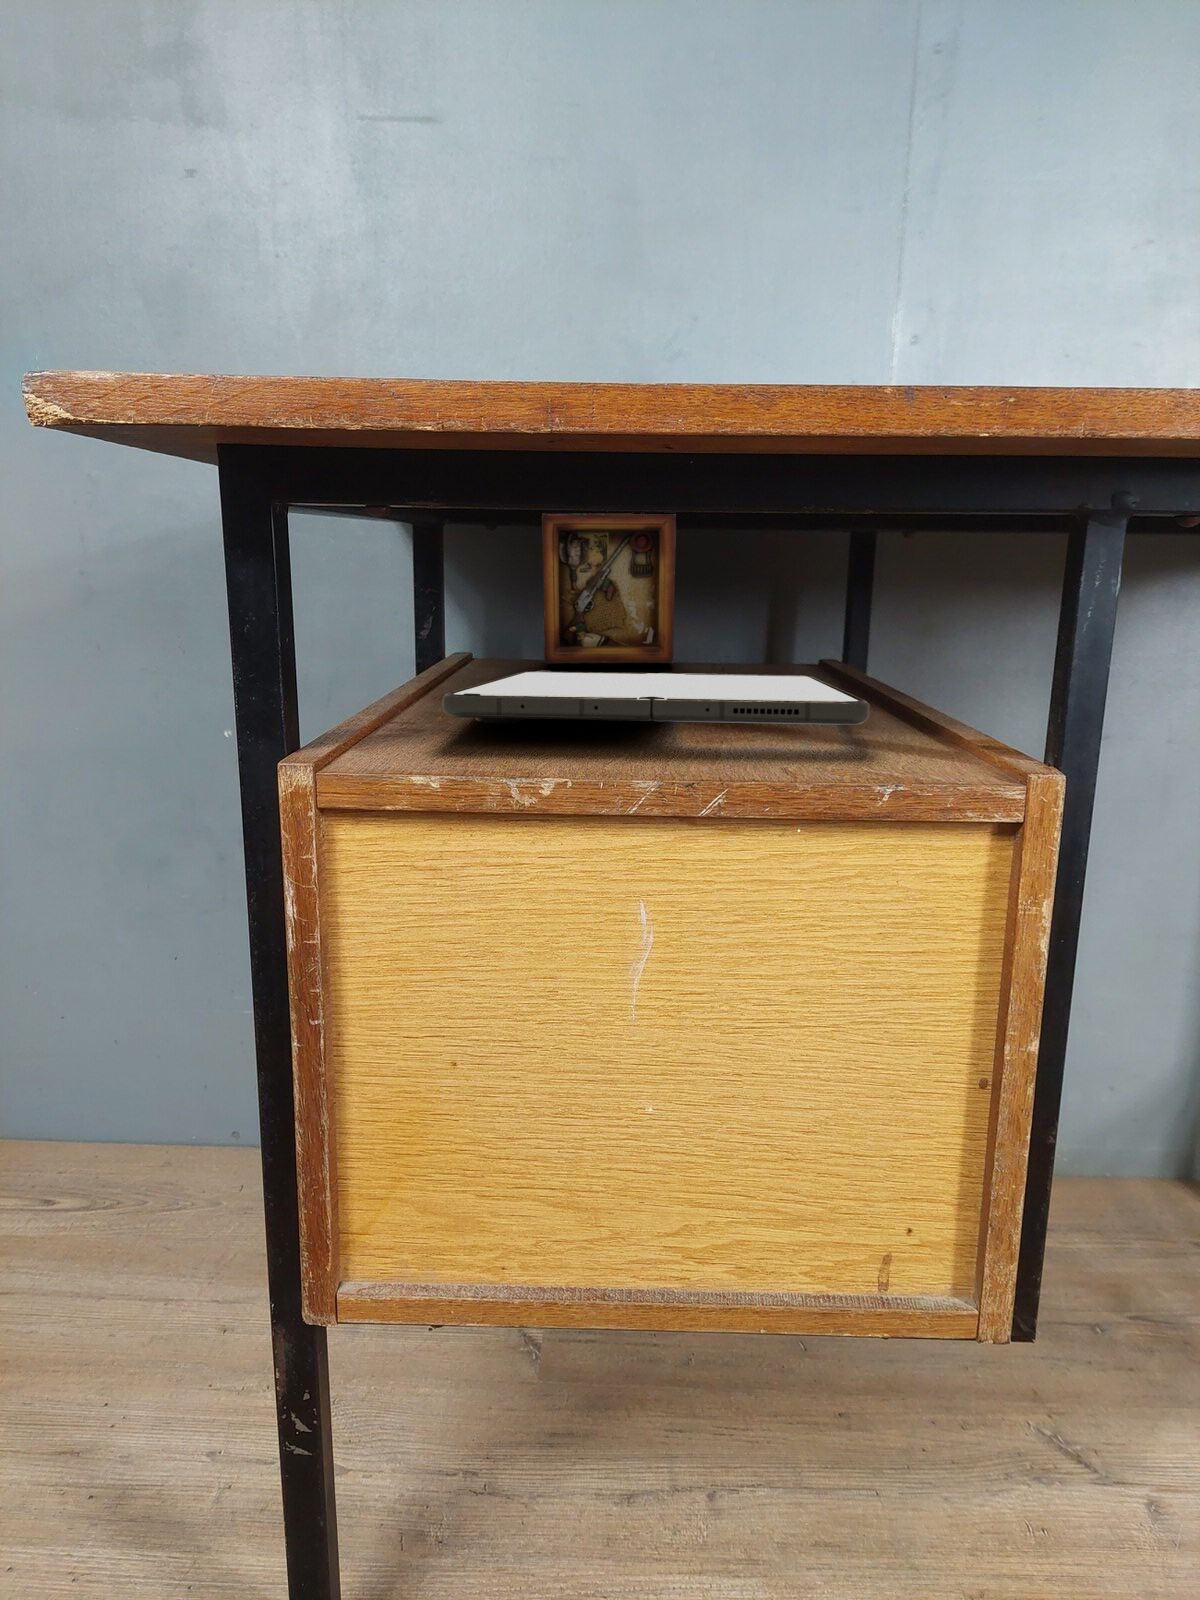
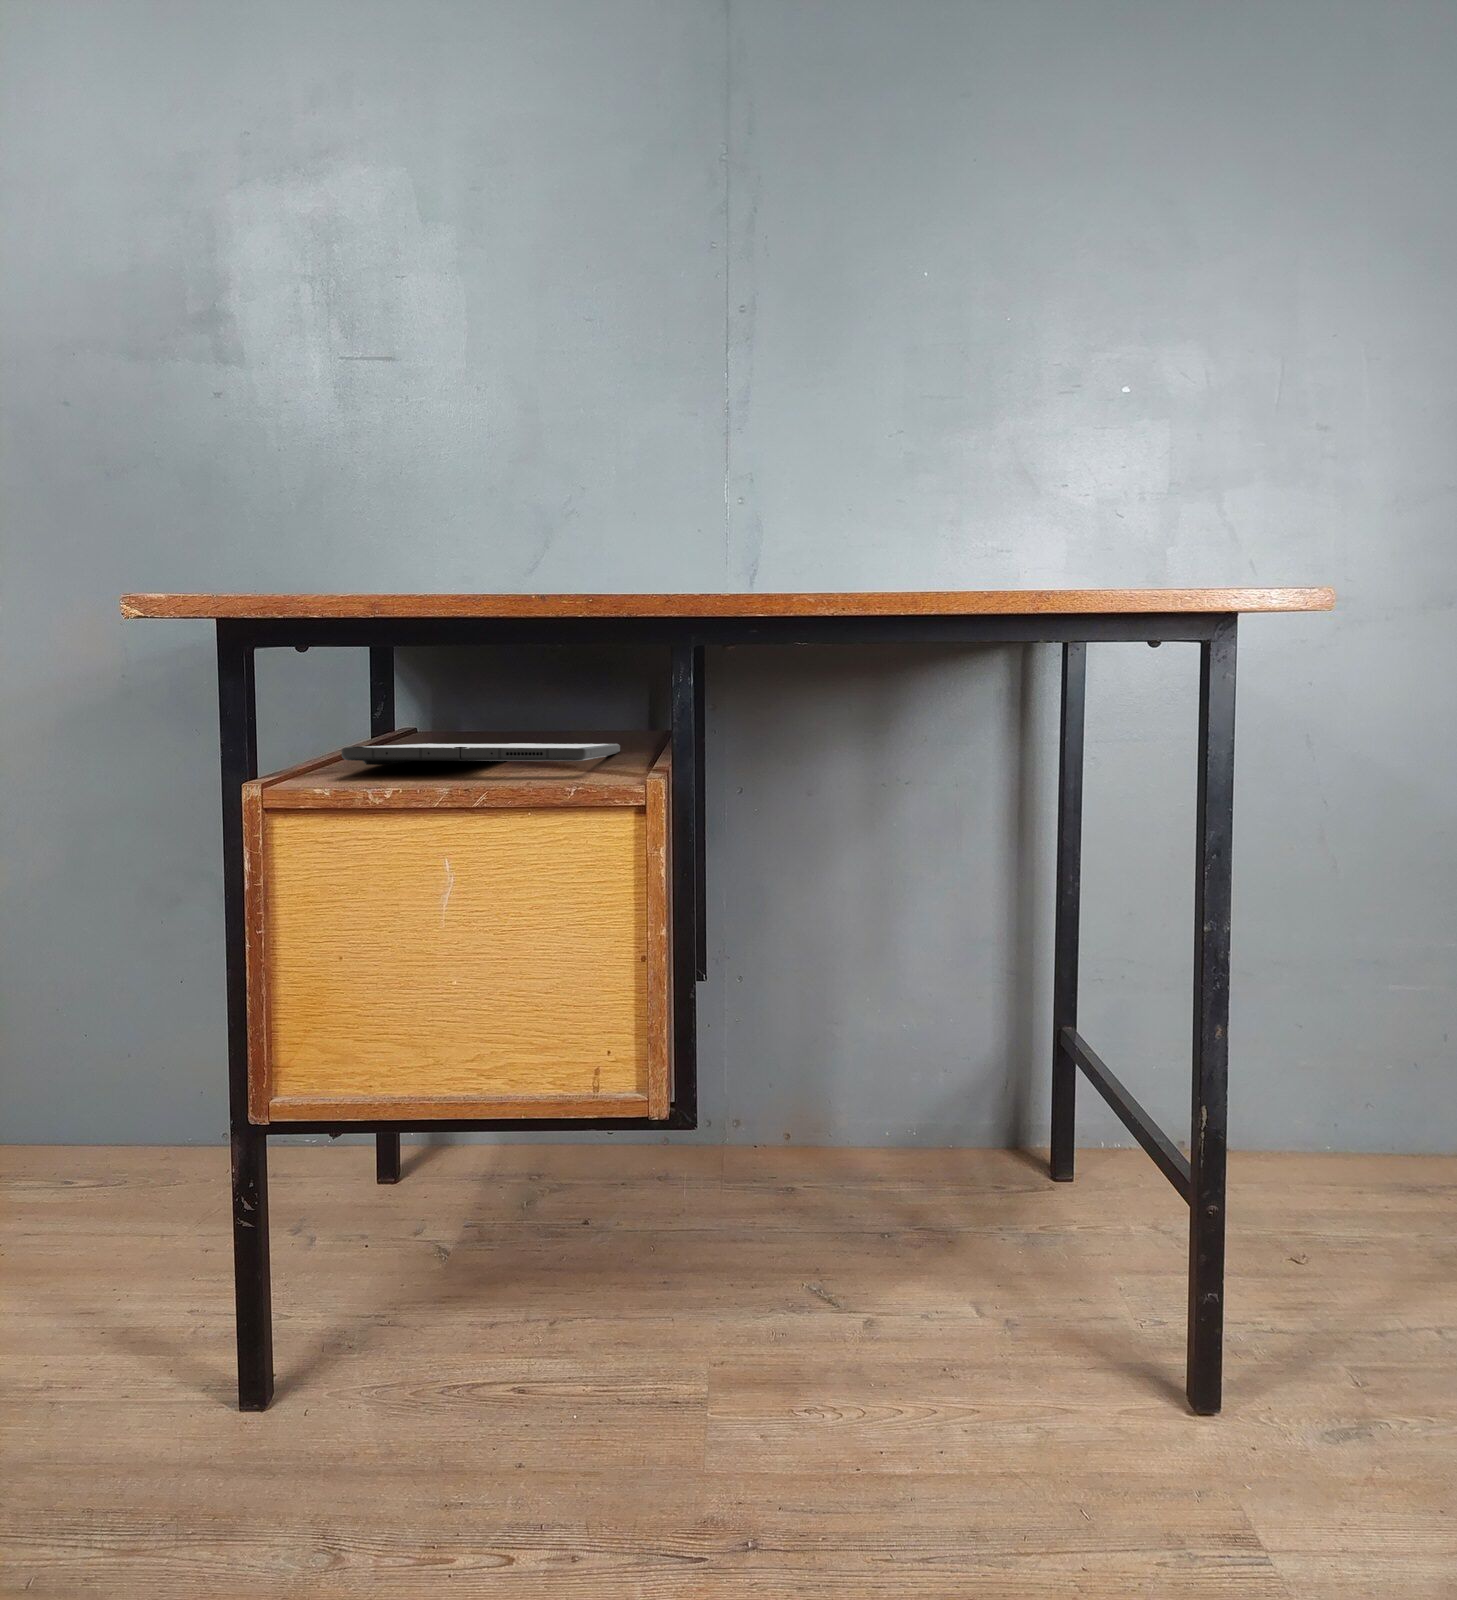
desk organizer: present [542,513,676,663] -> none [447,597,550,740]

